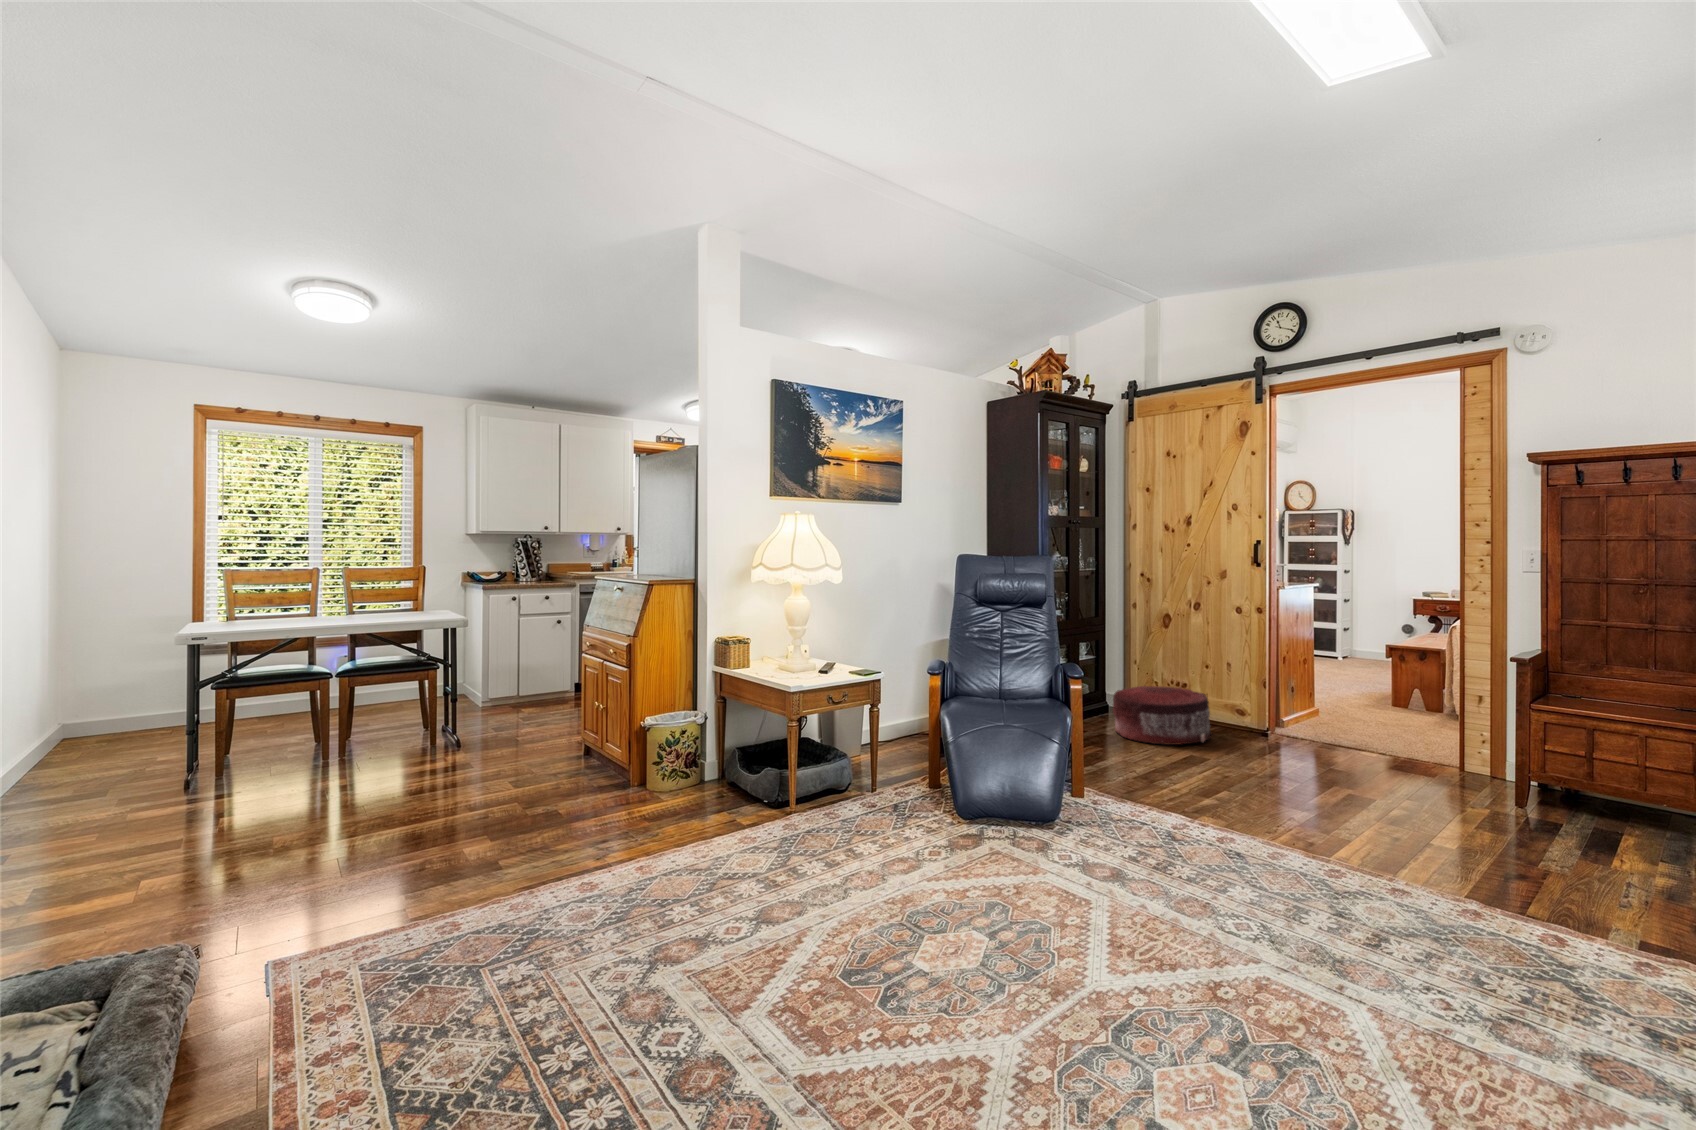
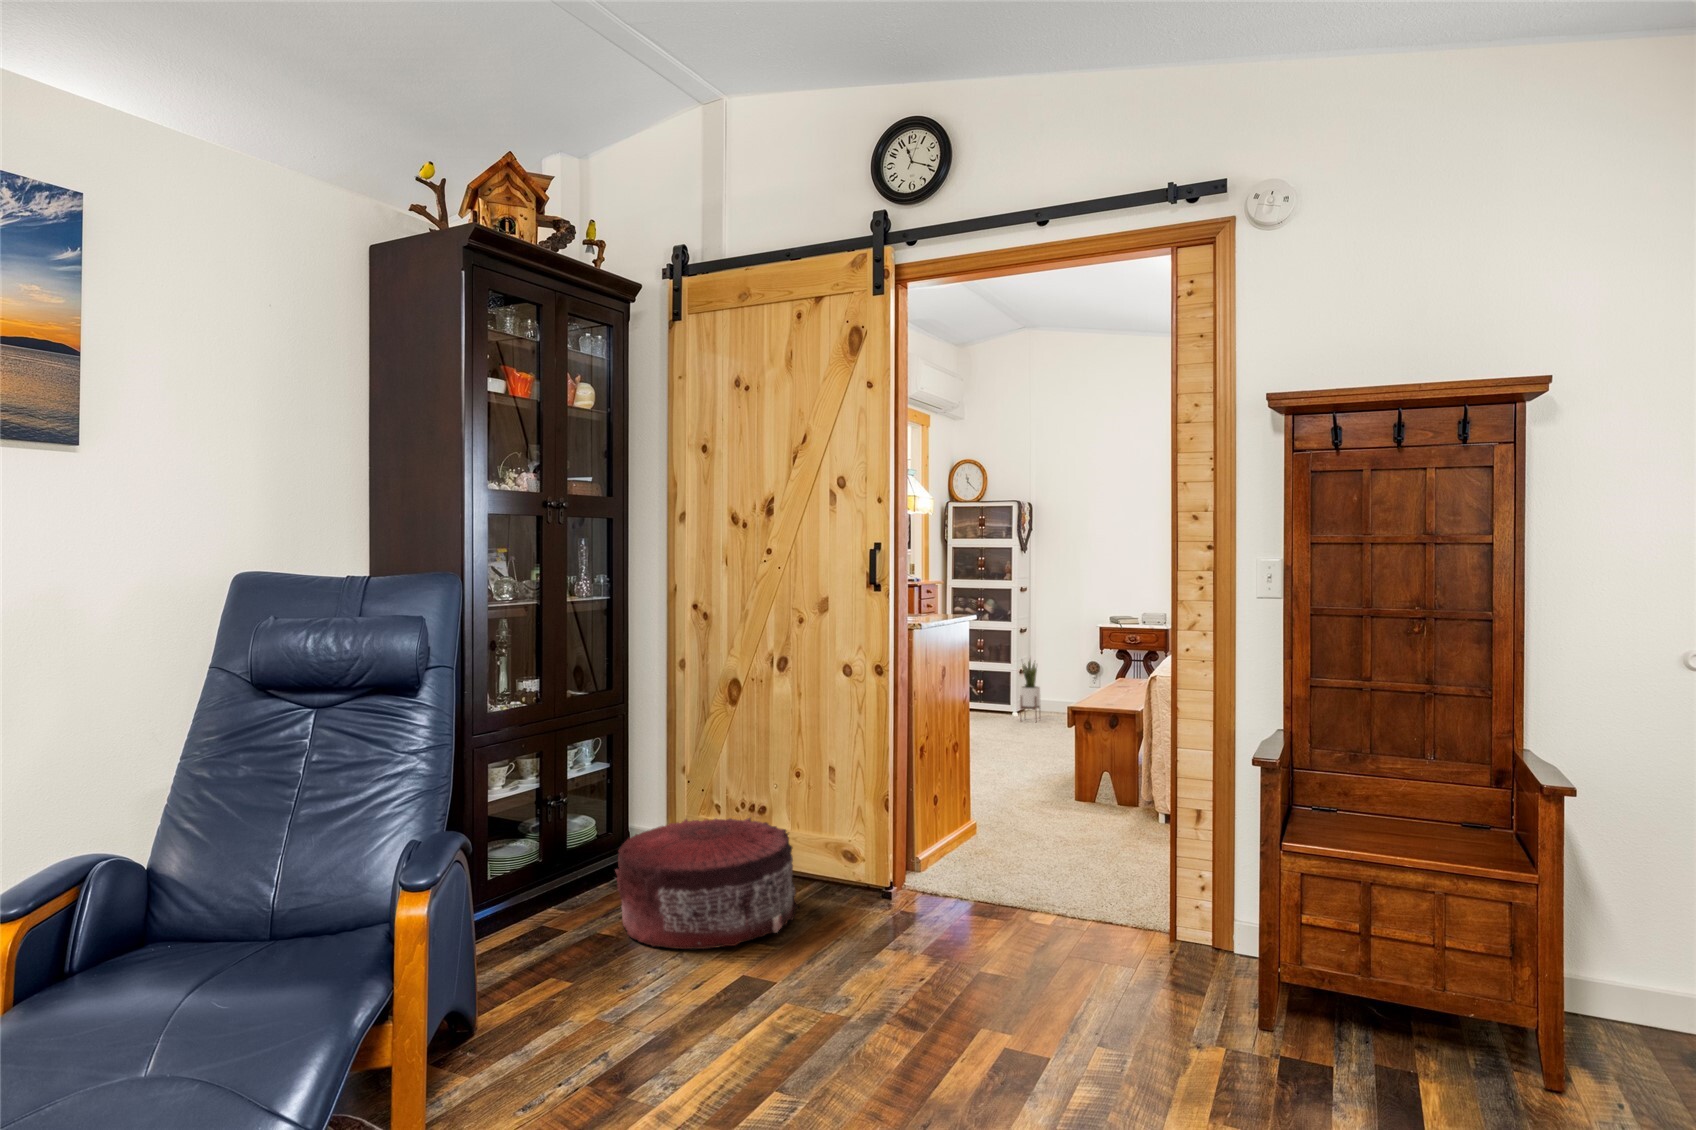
potted plant: none [1344,617,1360,664] -> present [1020,659,1040,713]

